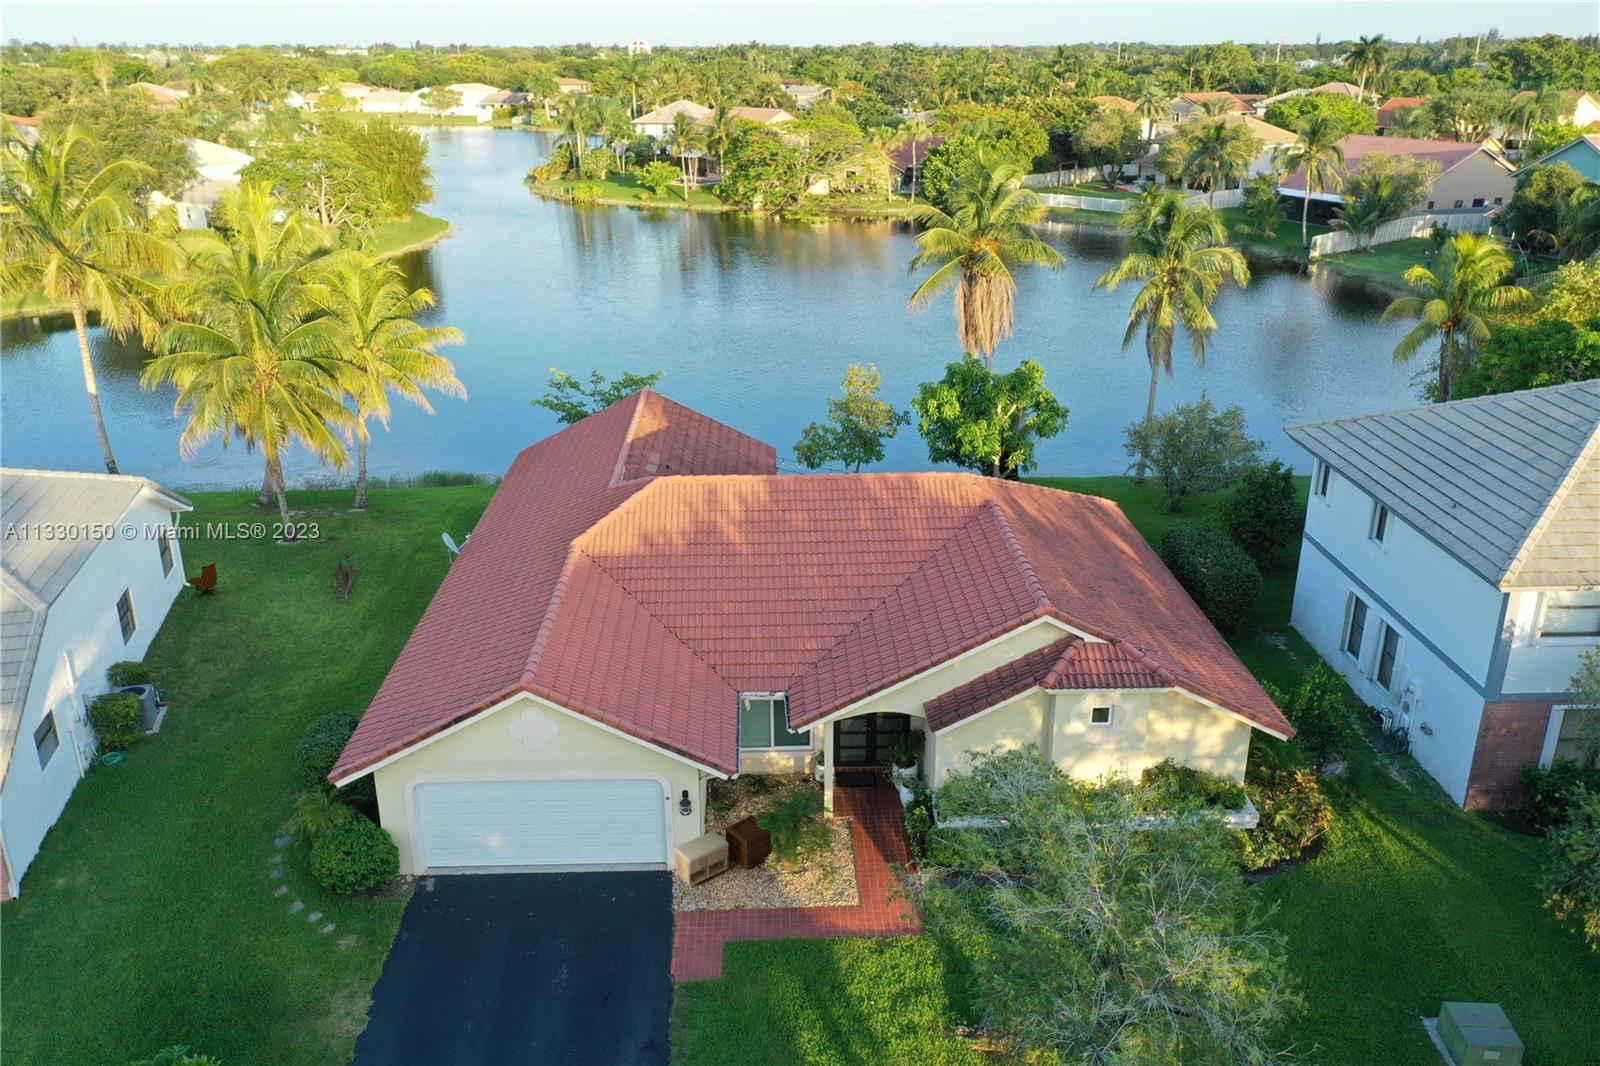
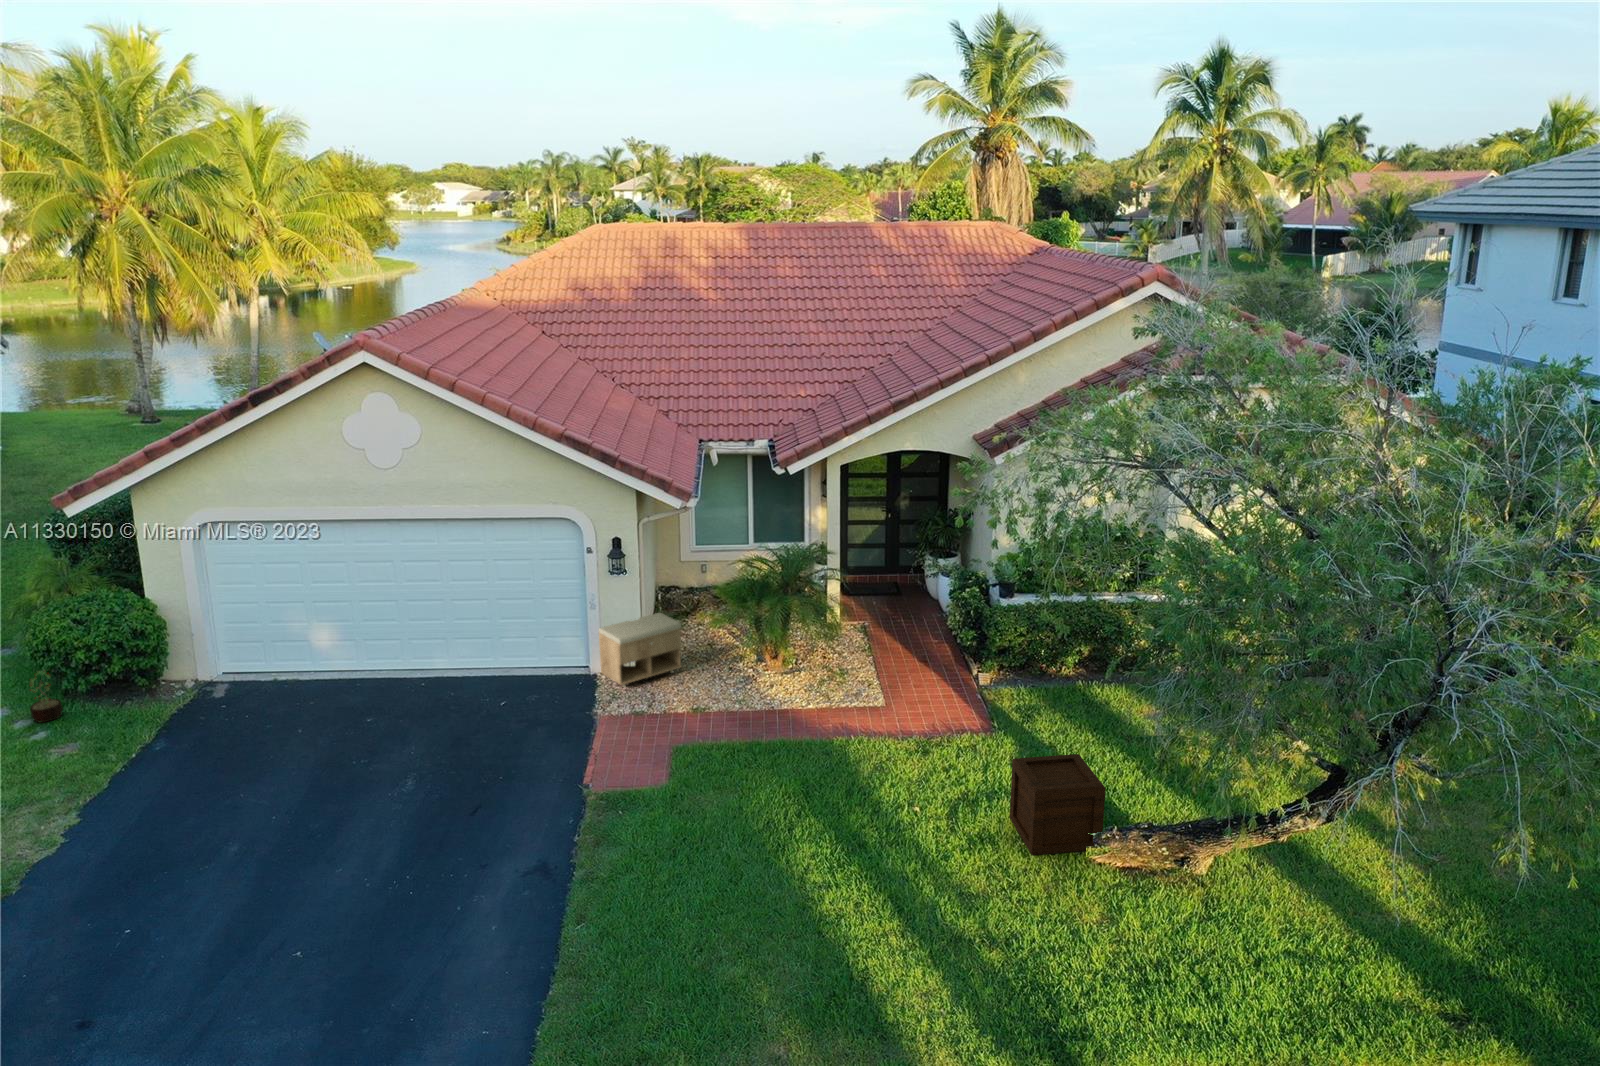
lounge chair: present [187,562,217,597] -> none [24,419,63,463]
wooden crate: present [726,815,774,870] -> present [1010,754,1106,855]
decorative plant: none [320,883,339,917] -> present [30,671,63,722]

